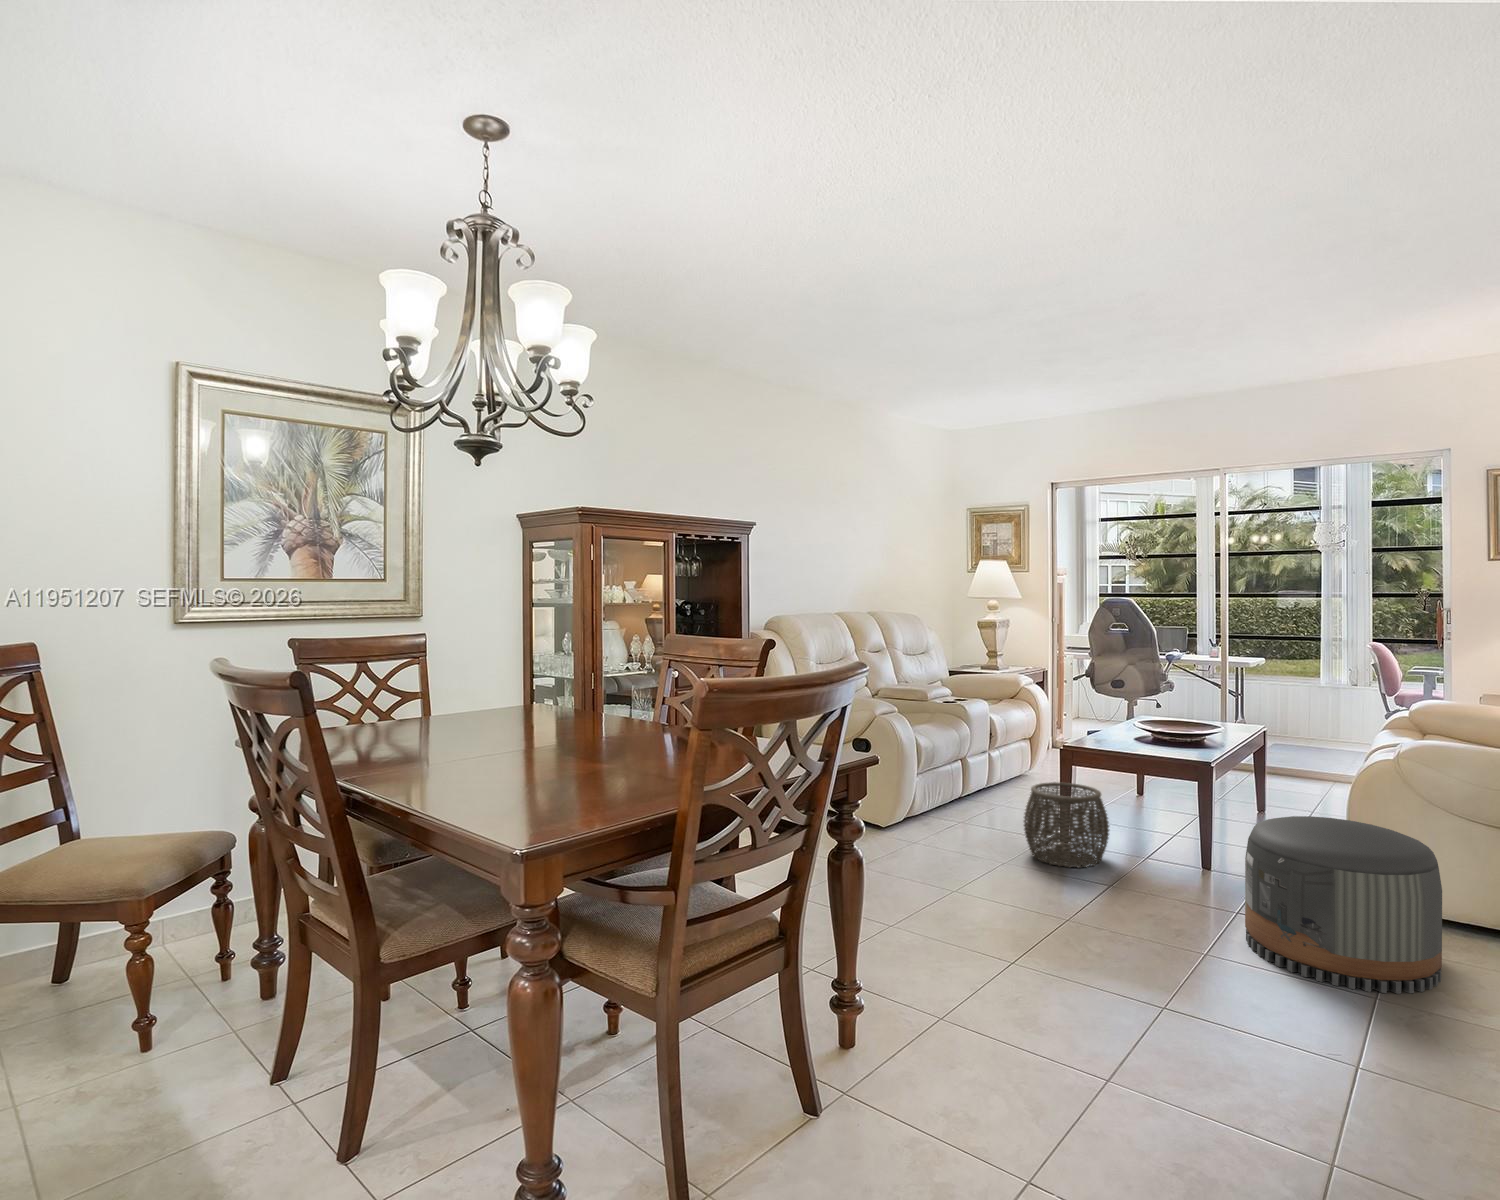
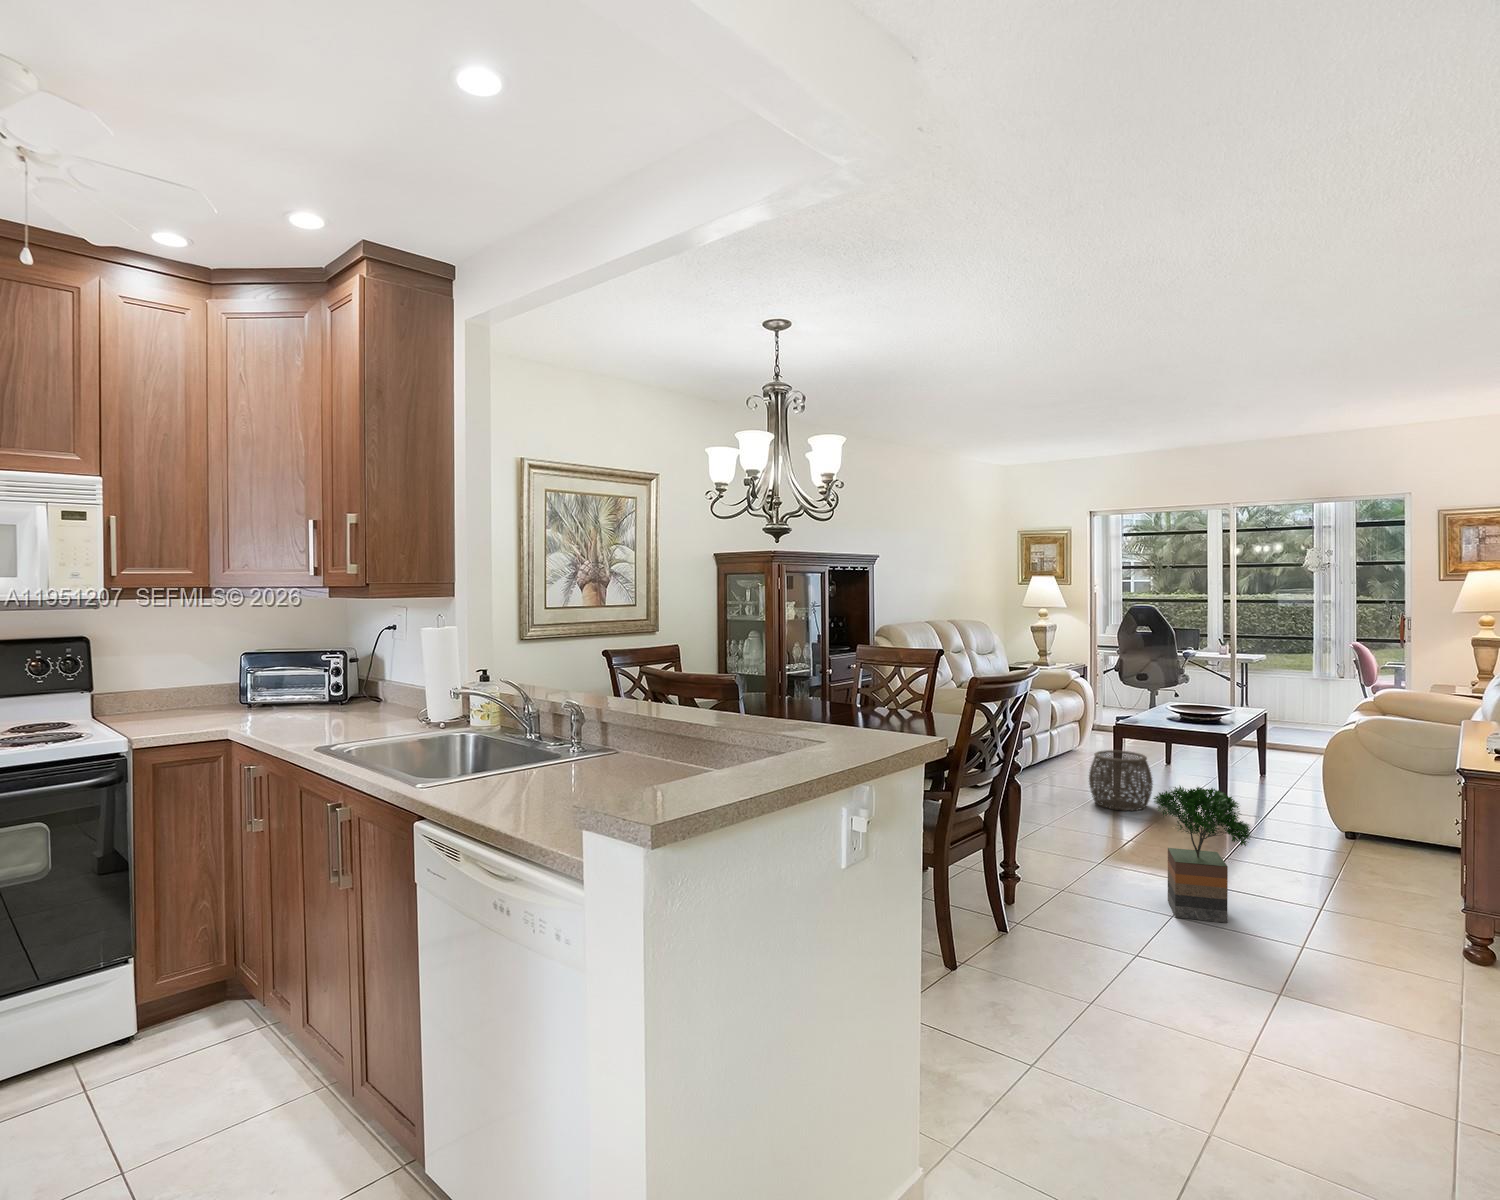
pouf: present [1245,816,1442,994] -> none [1253,768,1383,878]
potted tree: none [1079,856,1239,1095] -> present [1153,786,1250,923]

